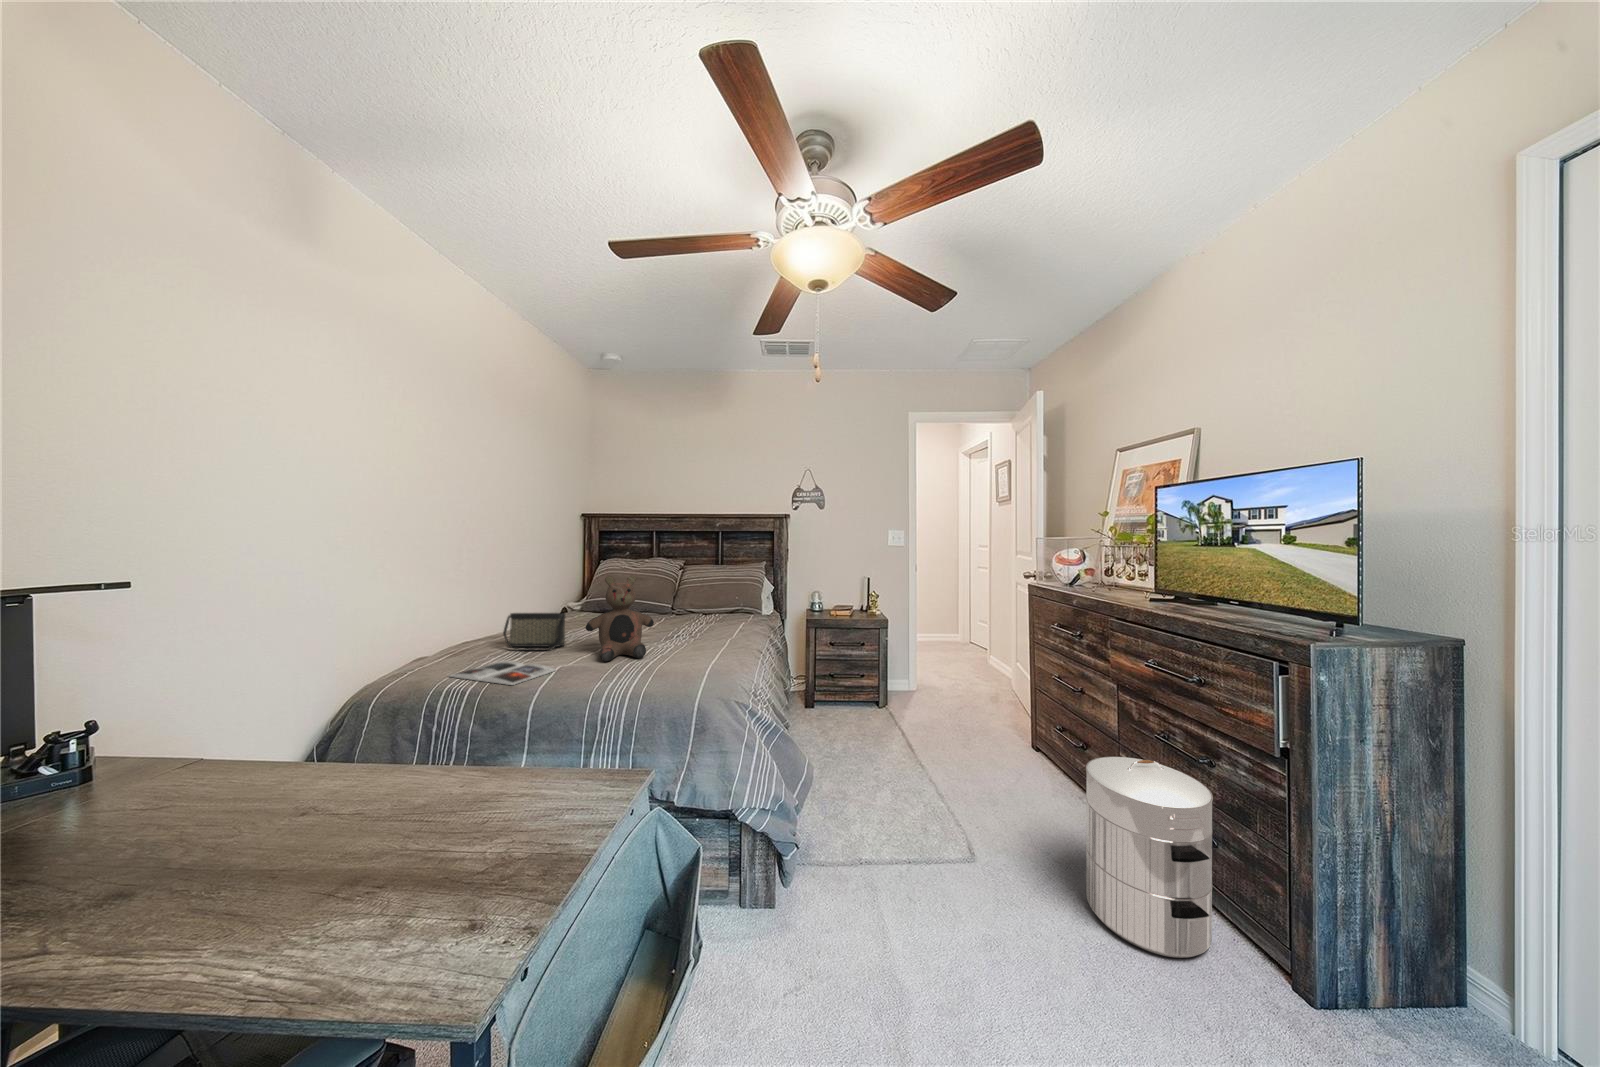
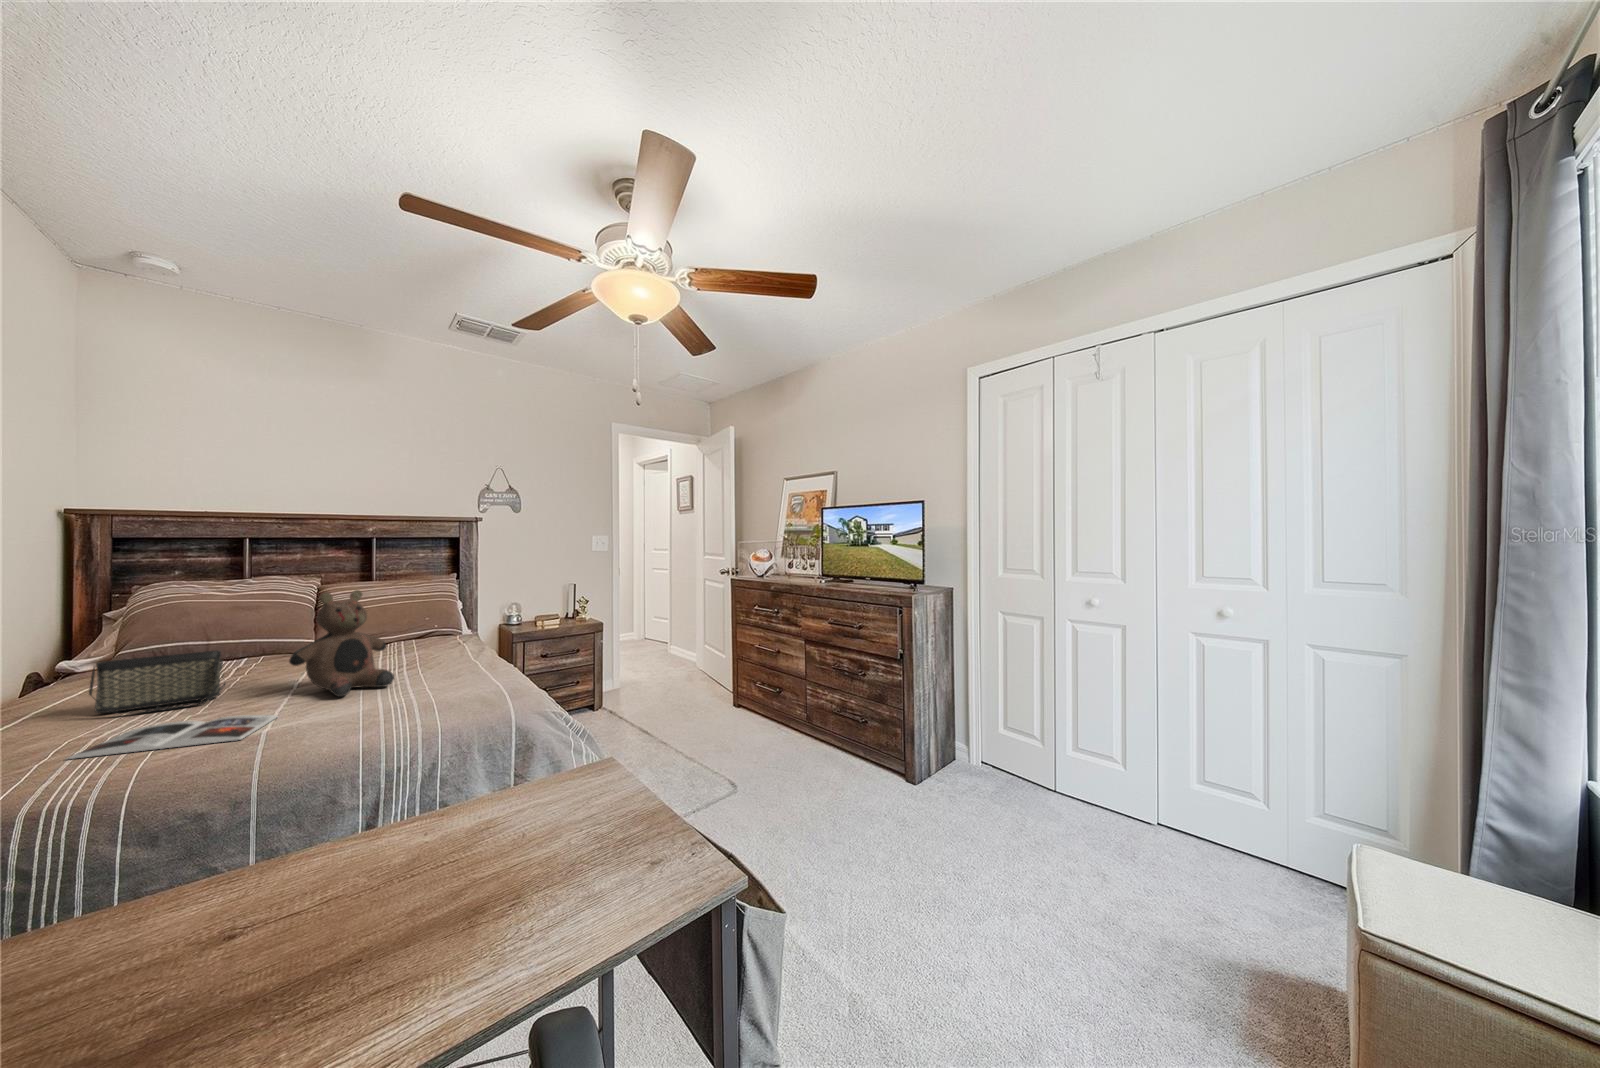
waste bin: present [1086,757,1213,958] -> none [807,678,873,791]

